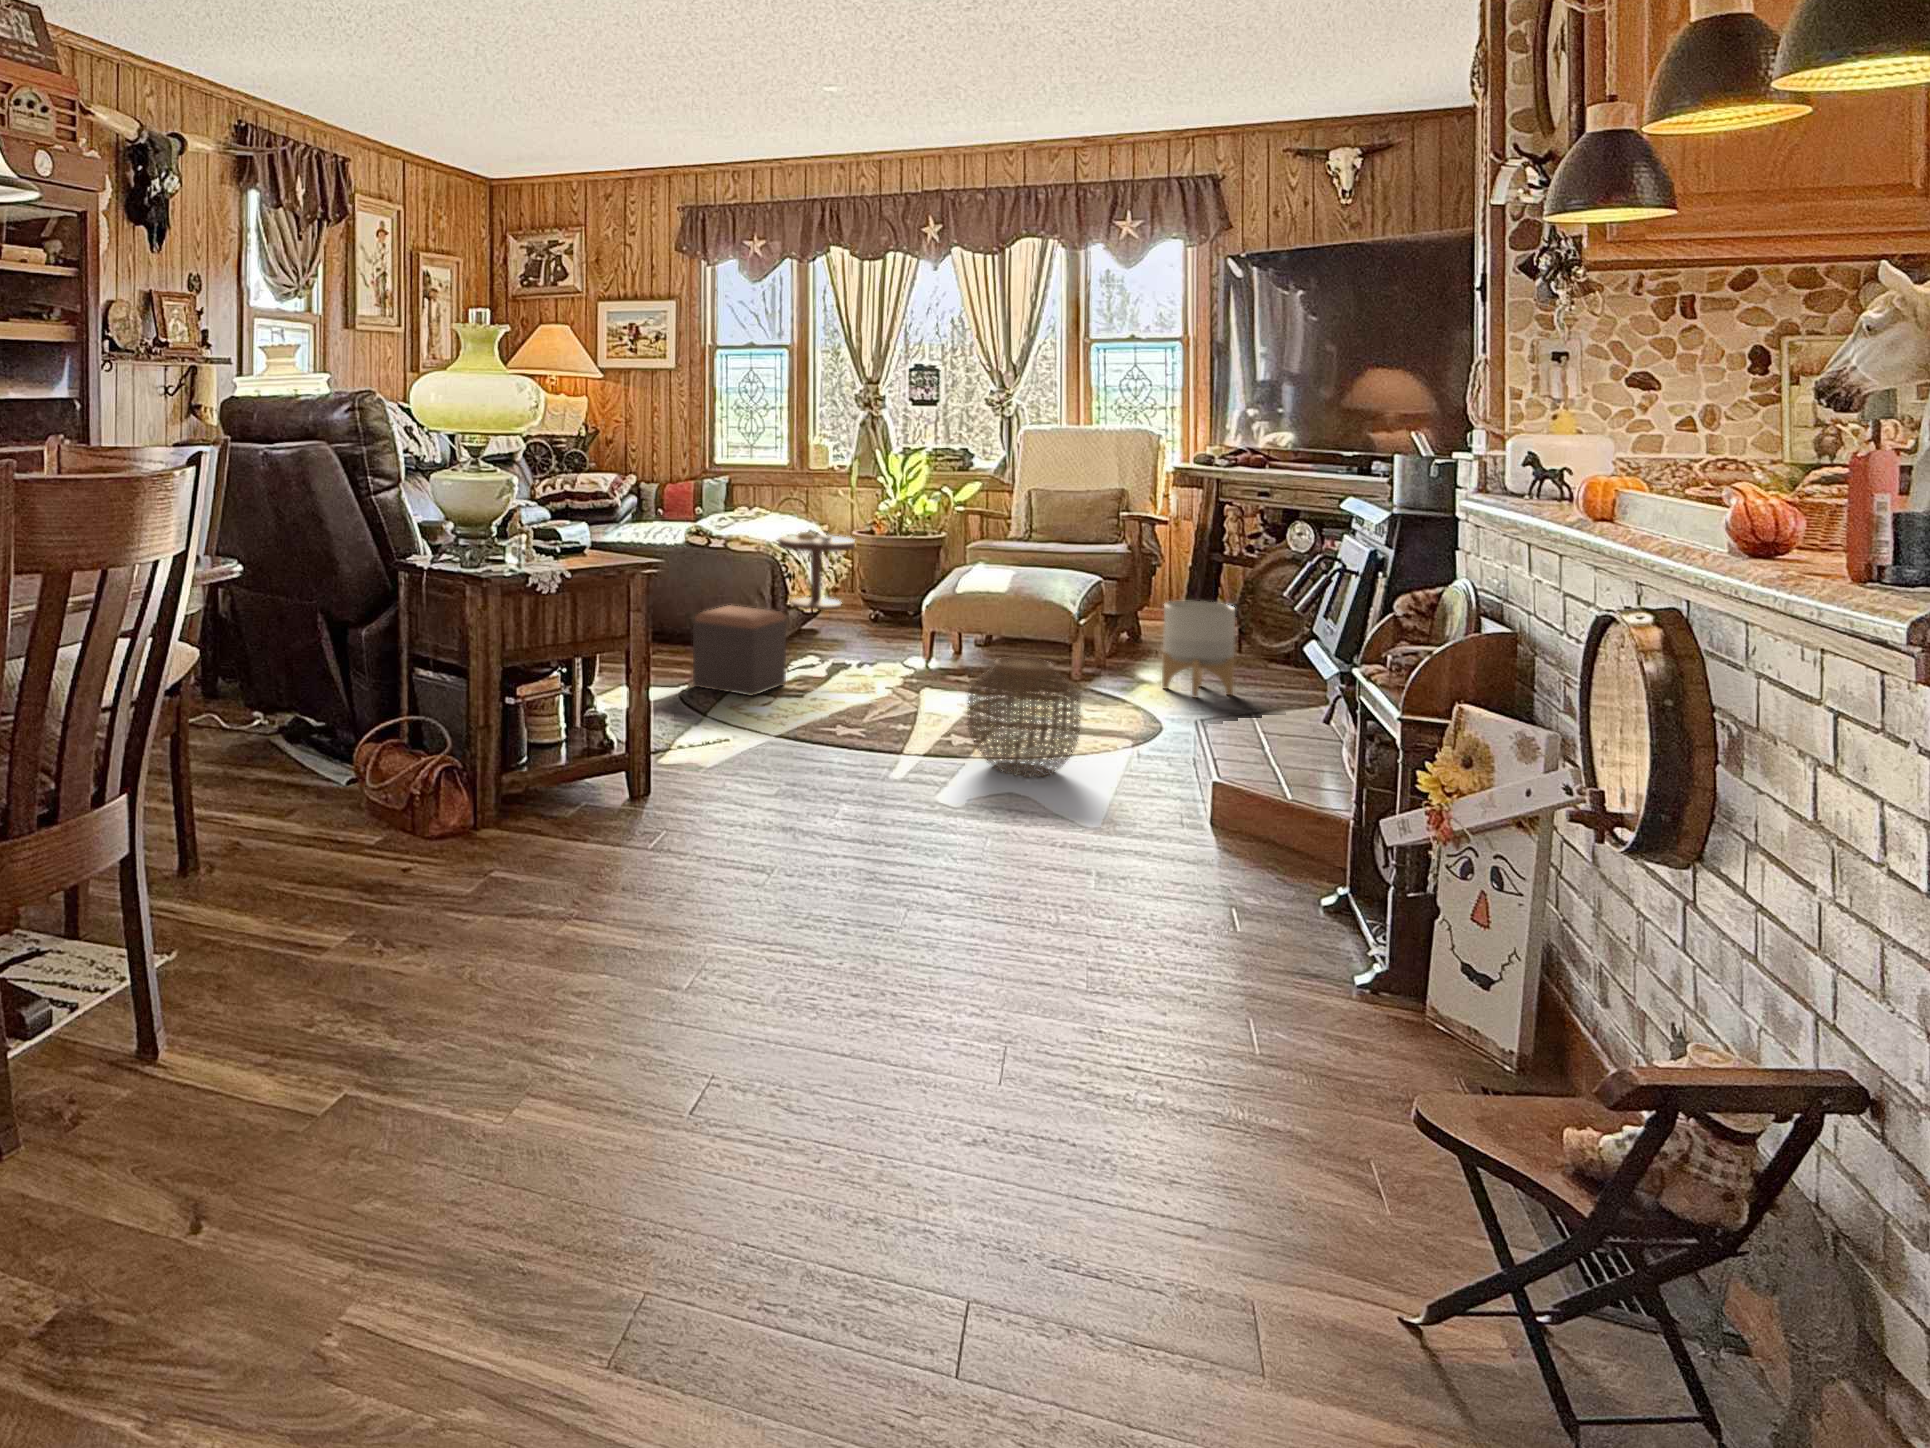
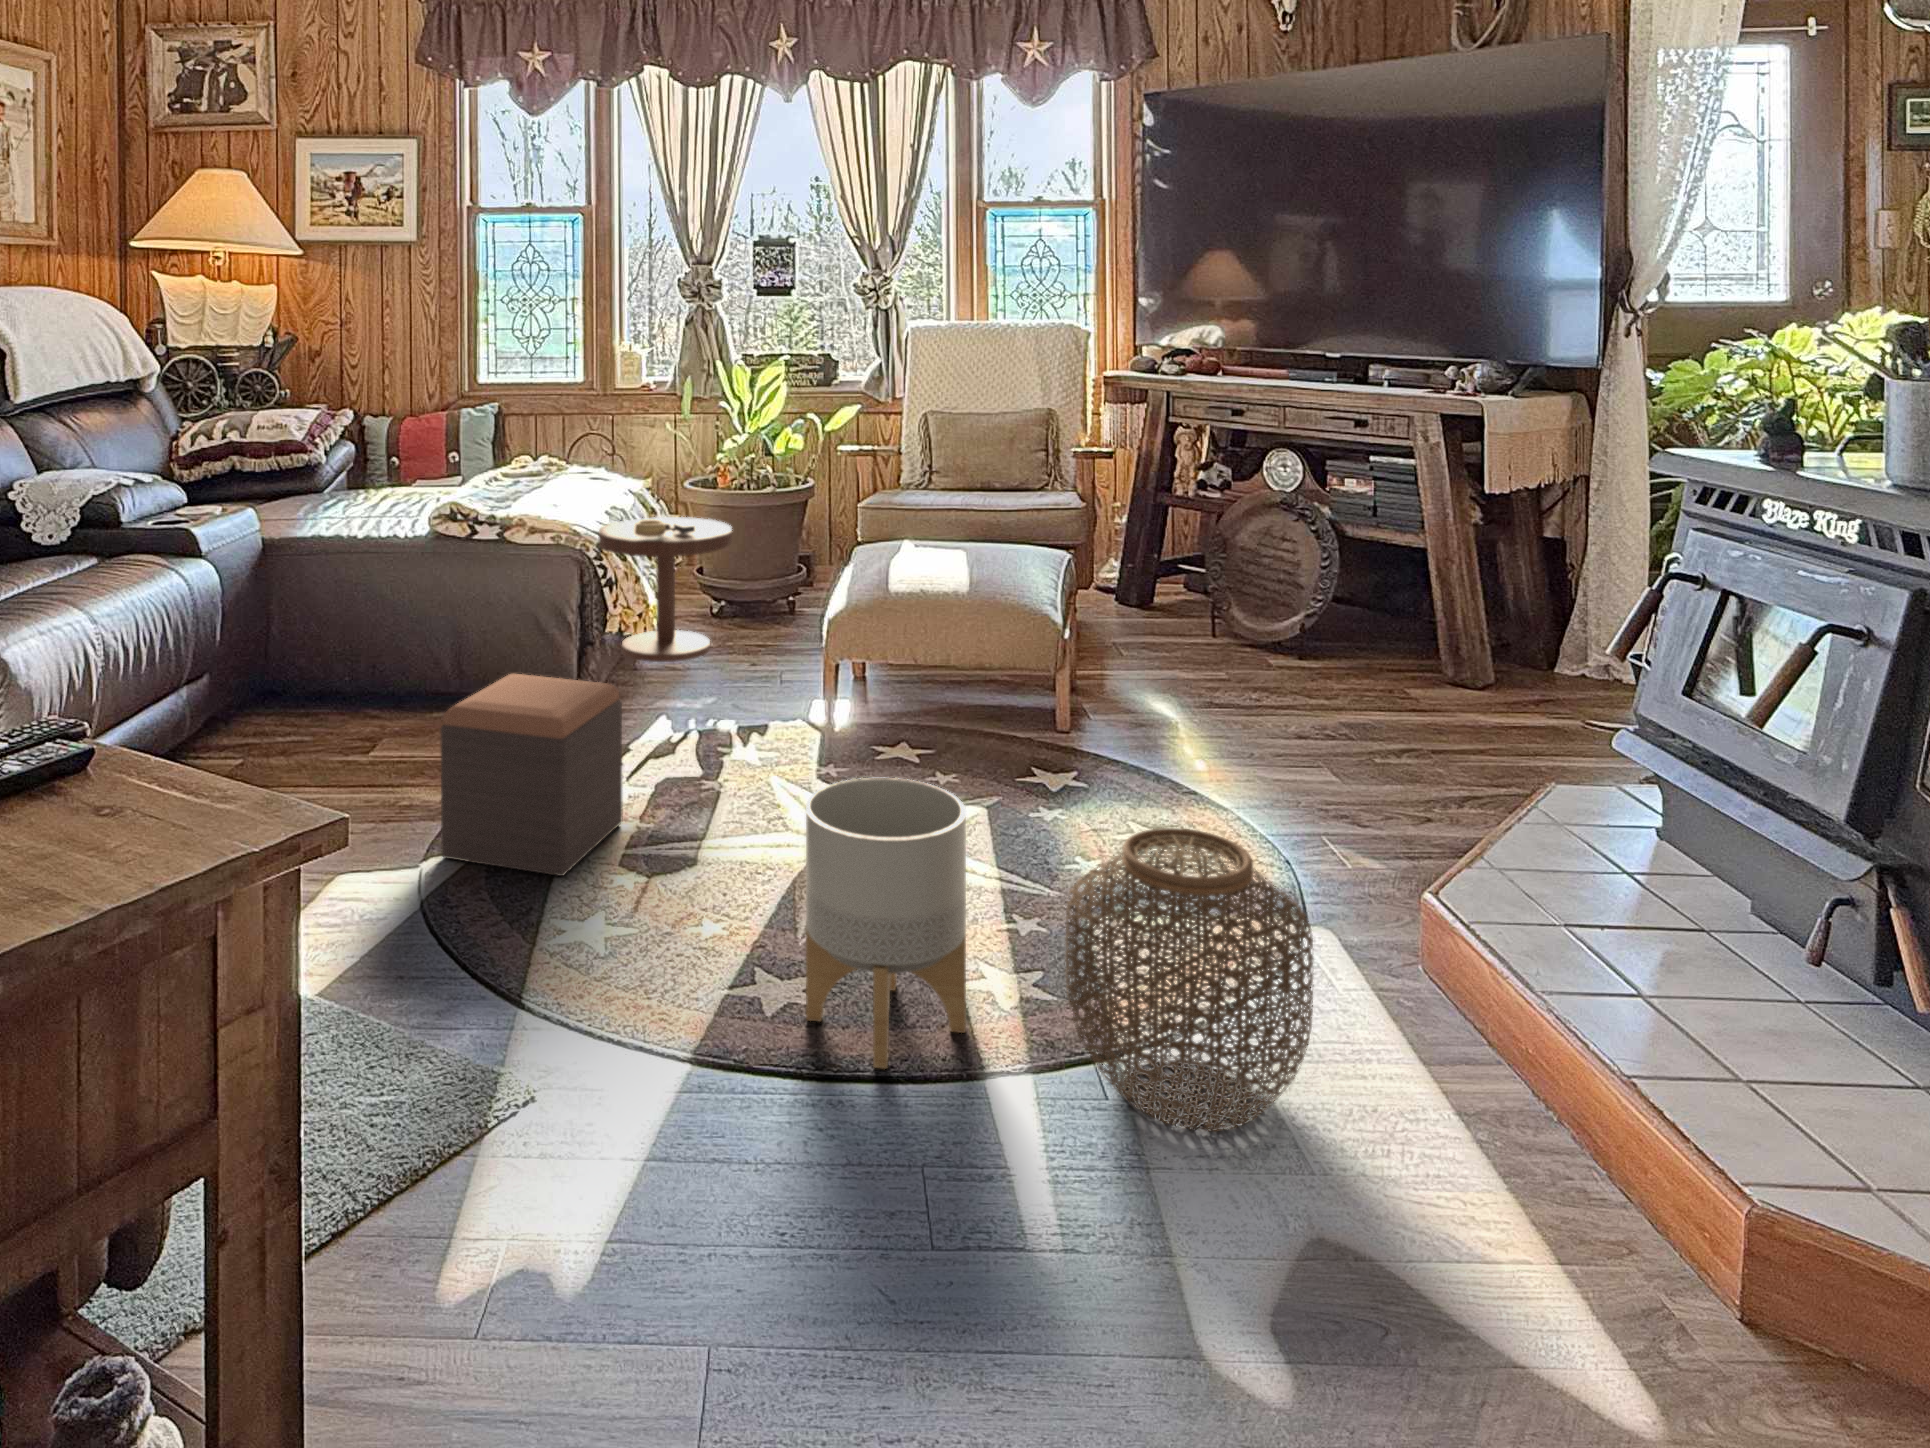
planter: present [1162,601,1235,697] -> present [806,778,966,1069]

